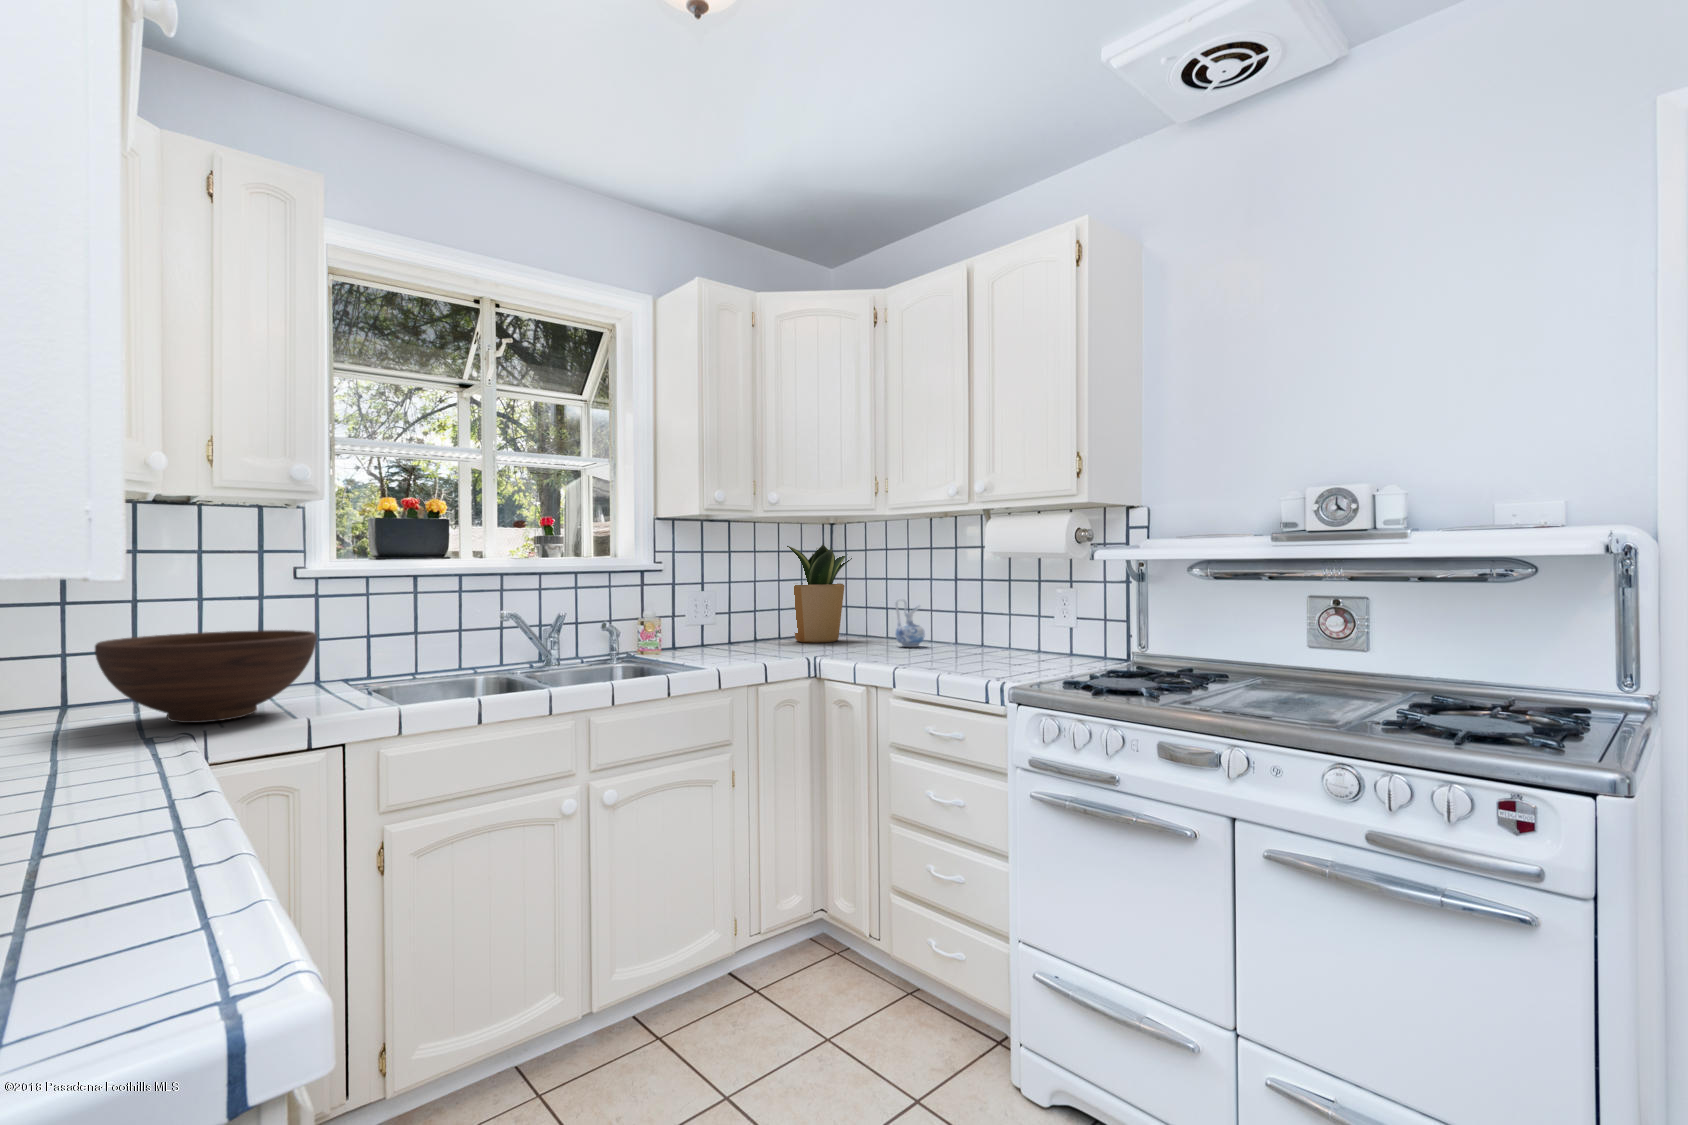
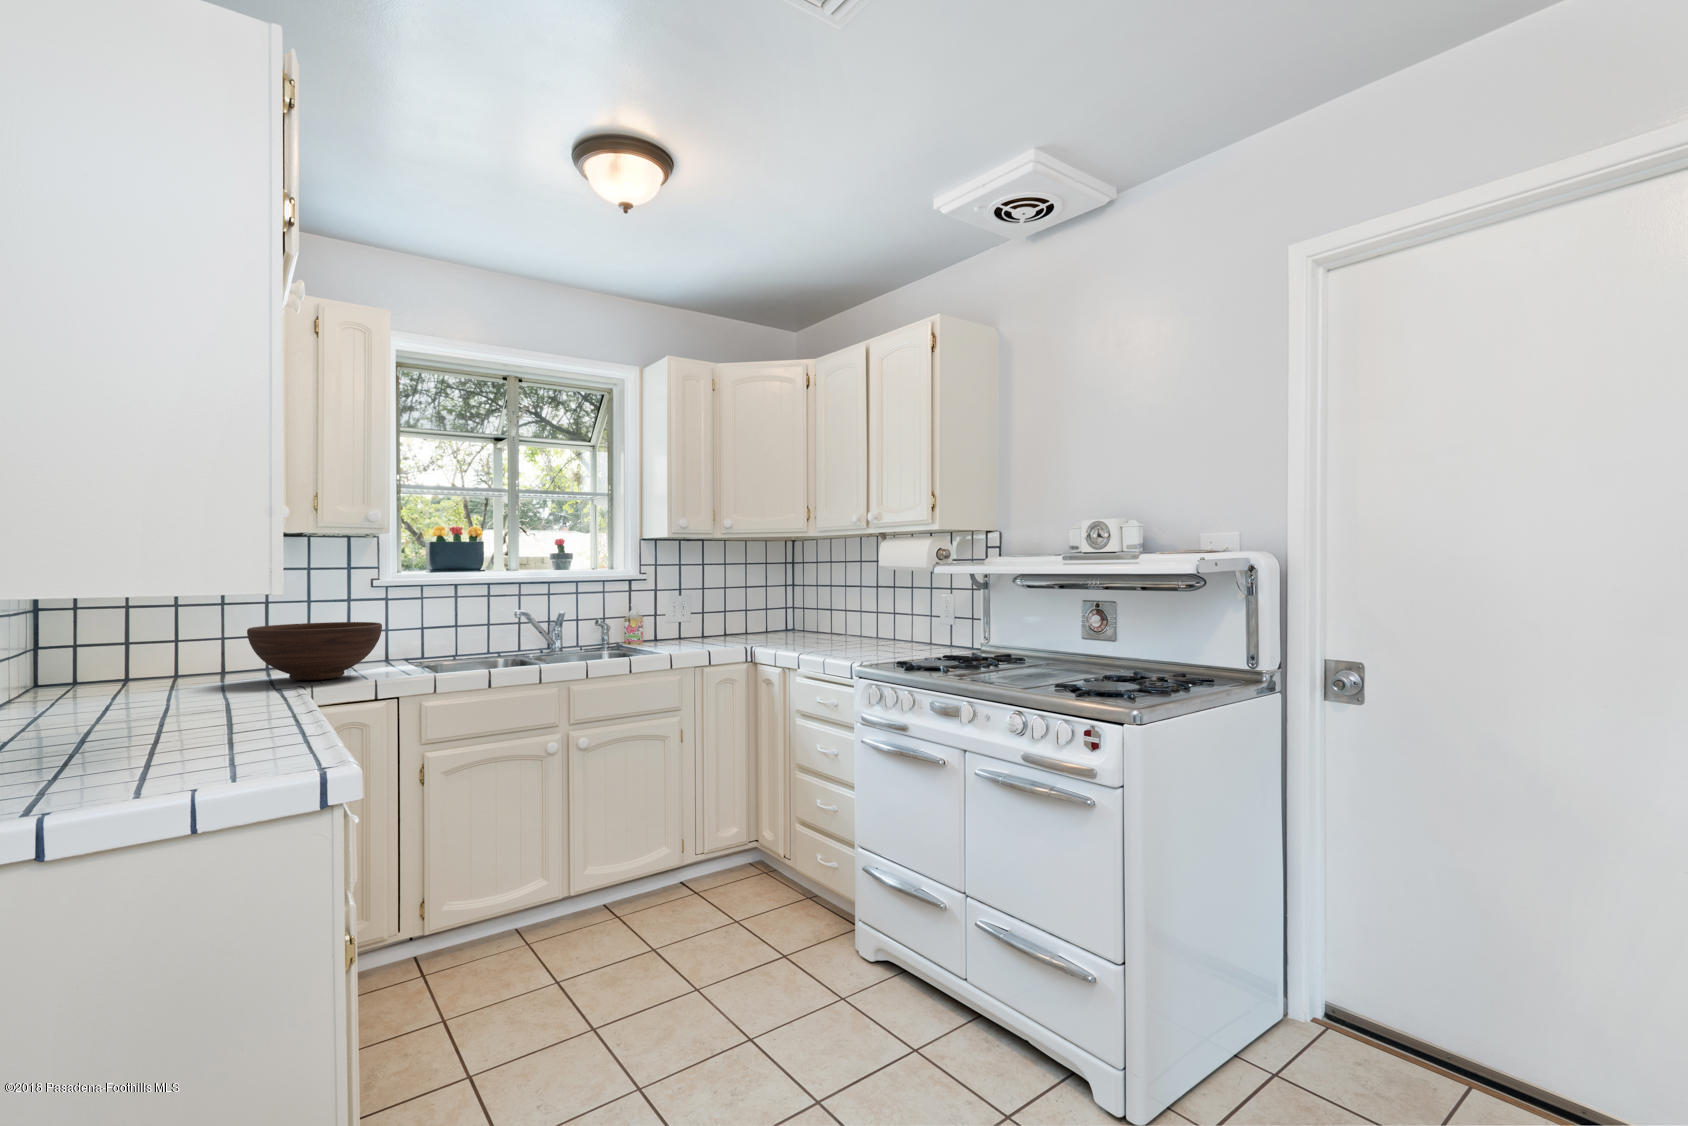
potted plant: present [787,544,852,643] -> none [740,556,821,637]
ceramic pitcher: present [895,598,925,647] -> none [833,601,856,641]

